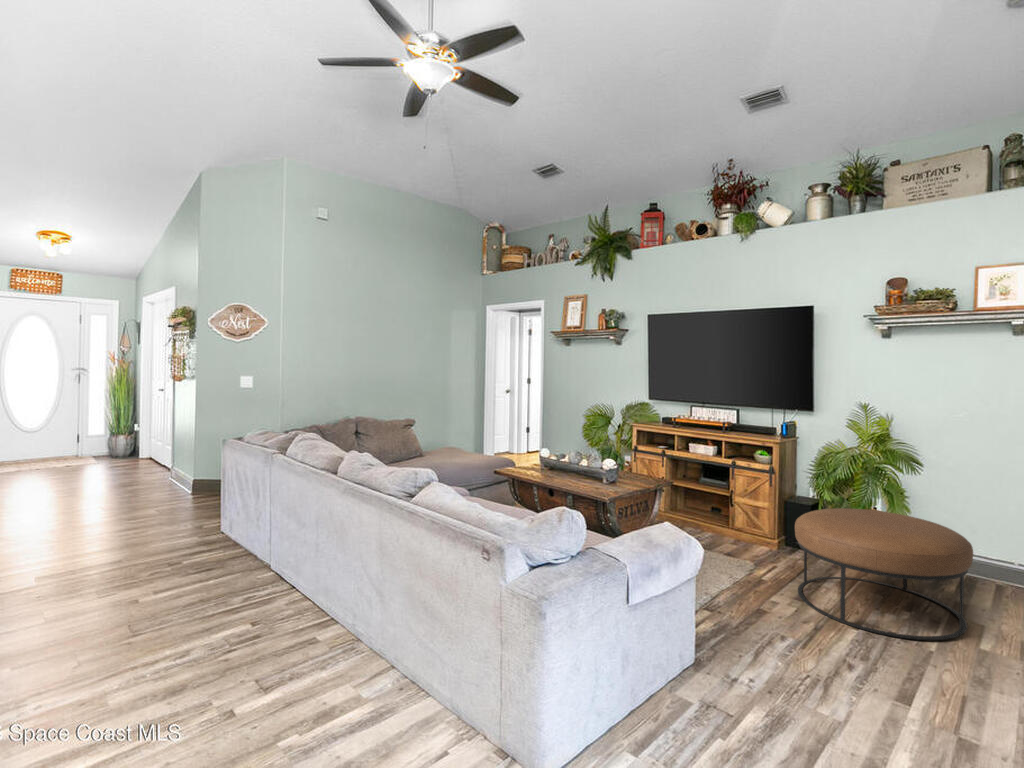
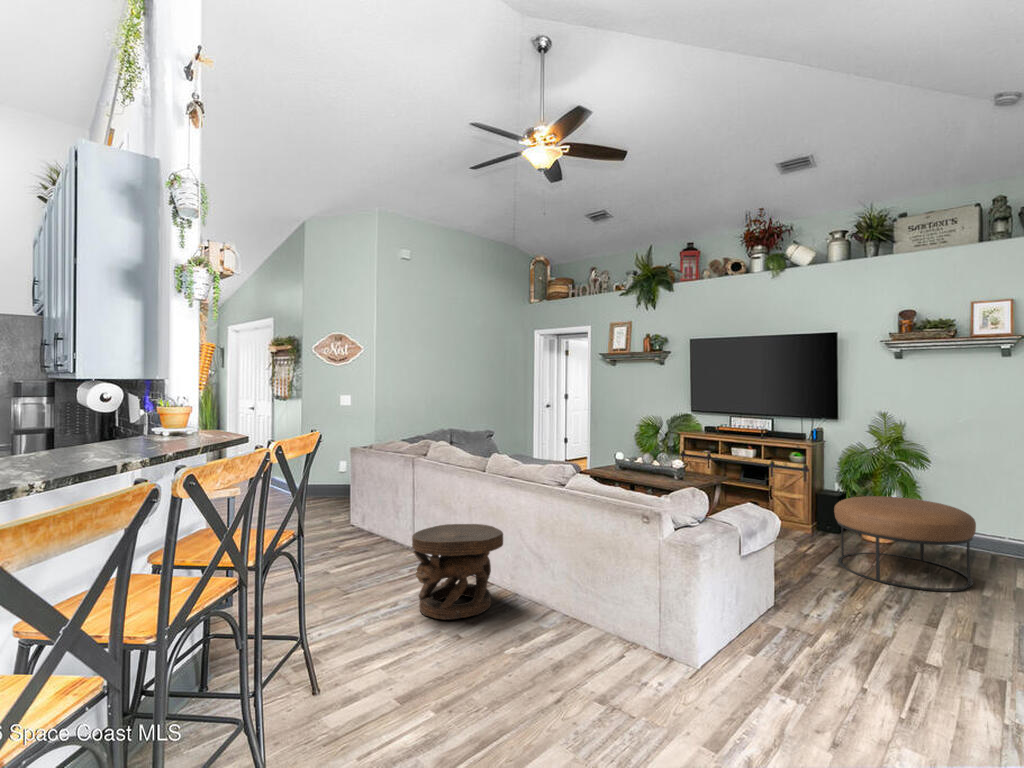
side table: none [203,544,341,680] -> present [412,524,503,620]

